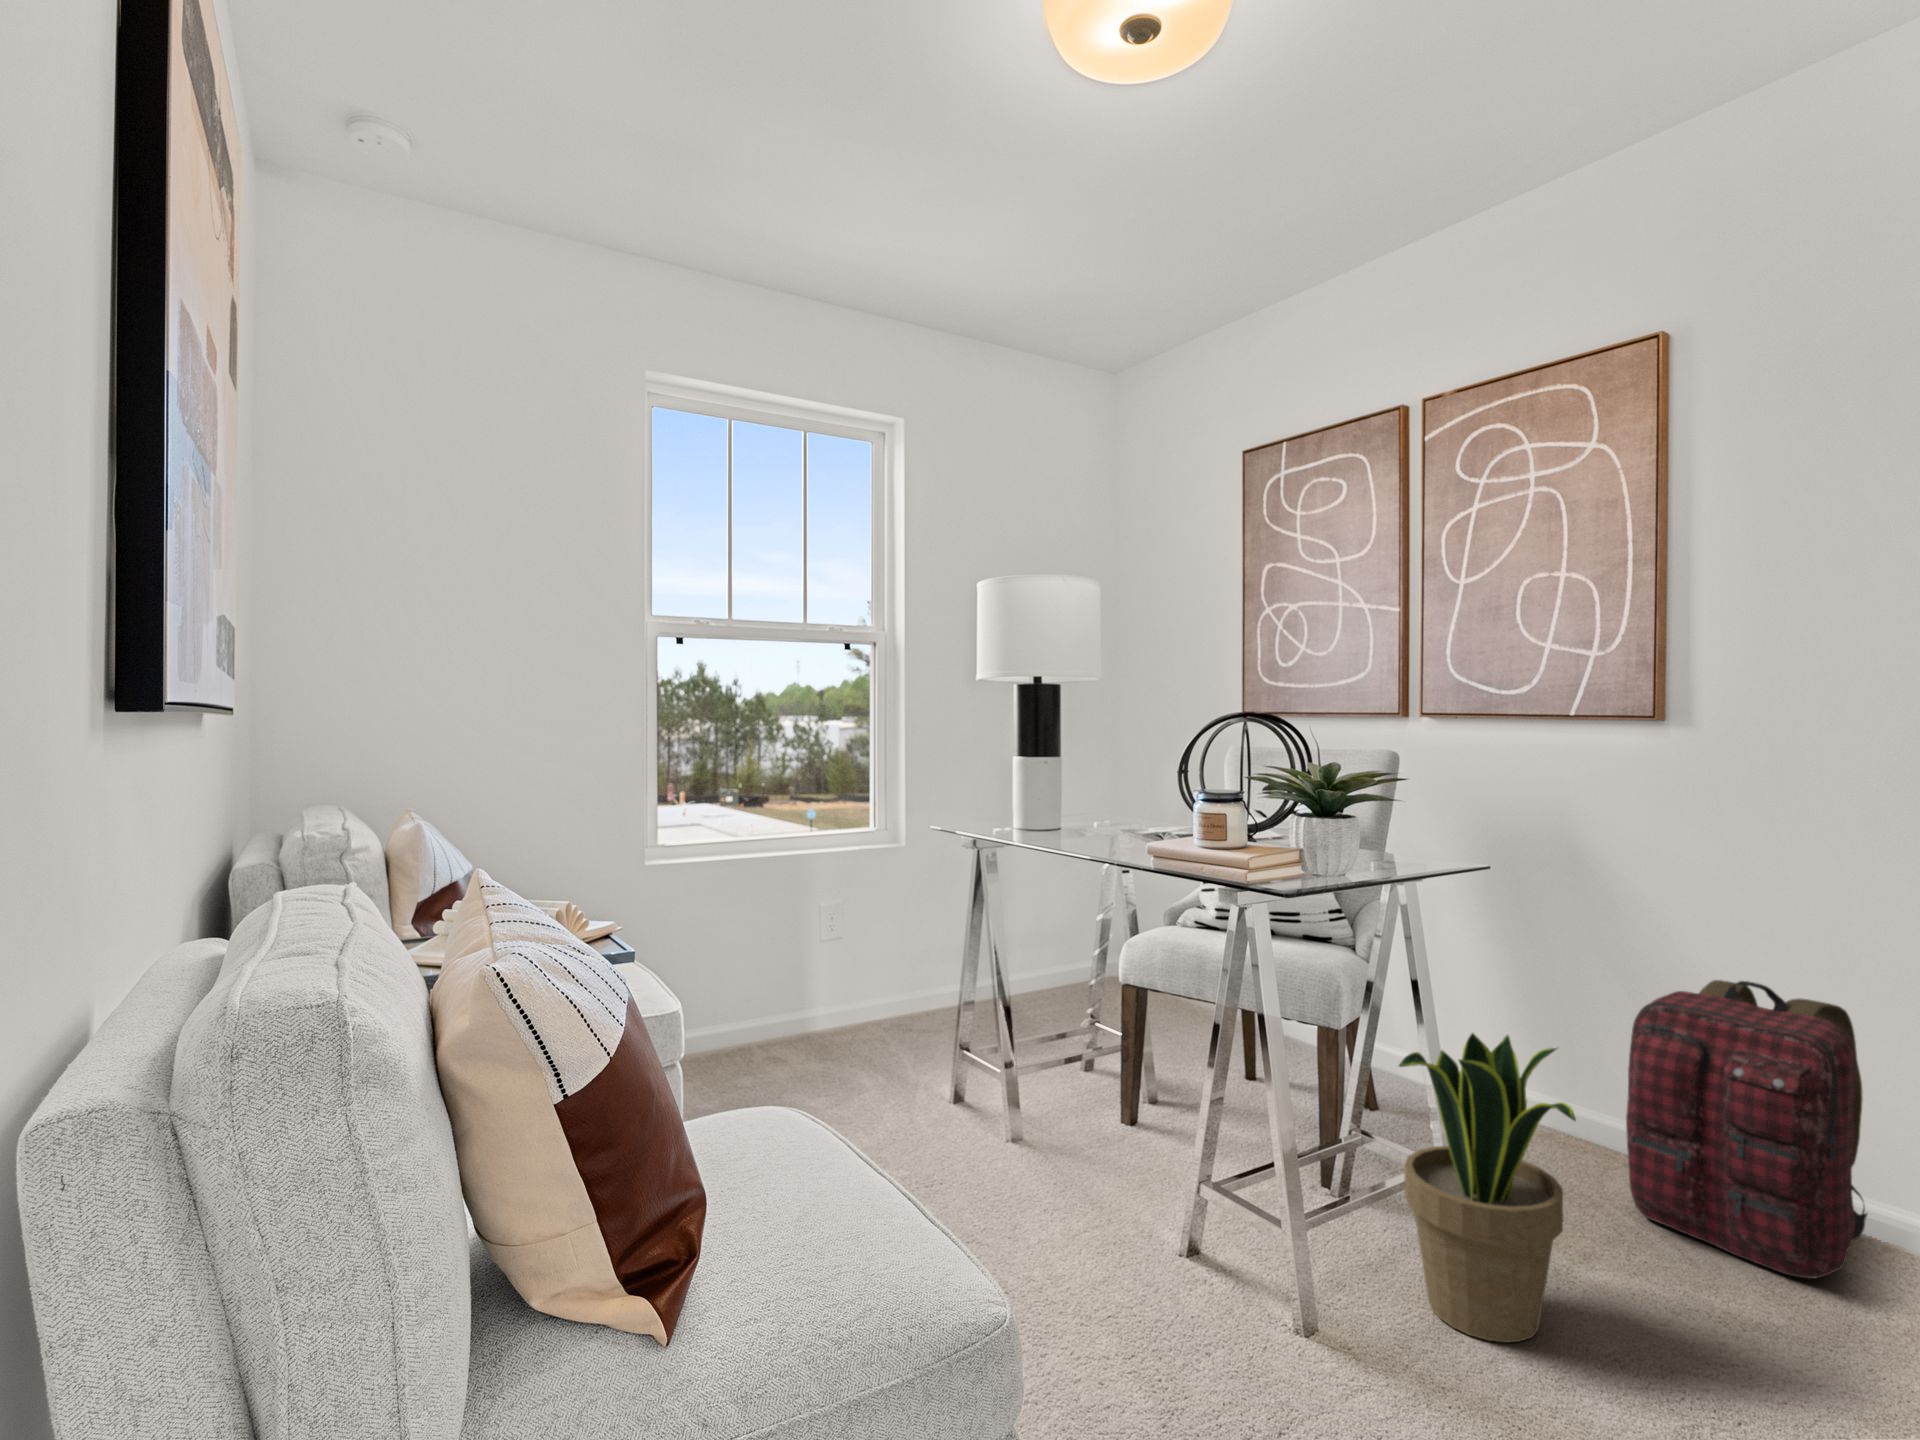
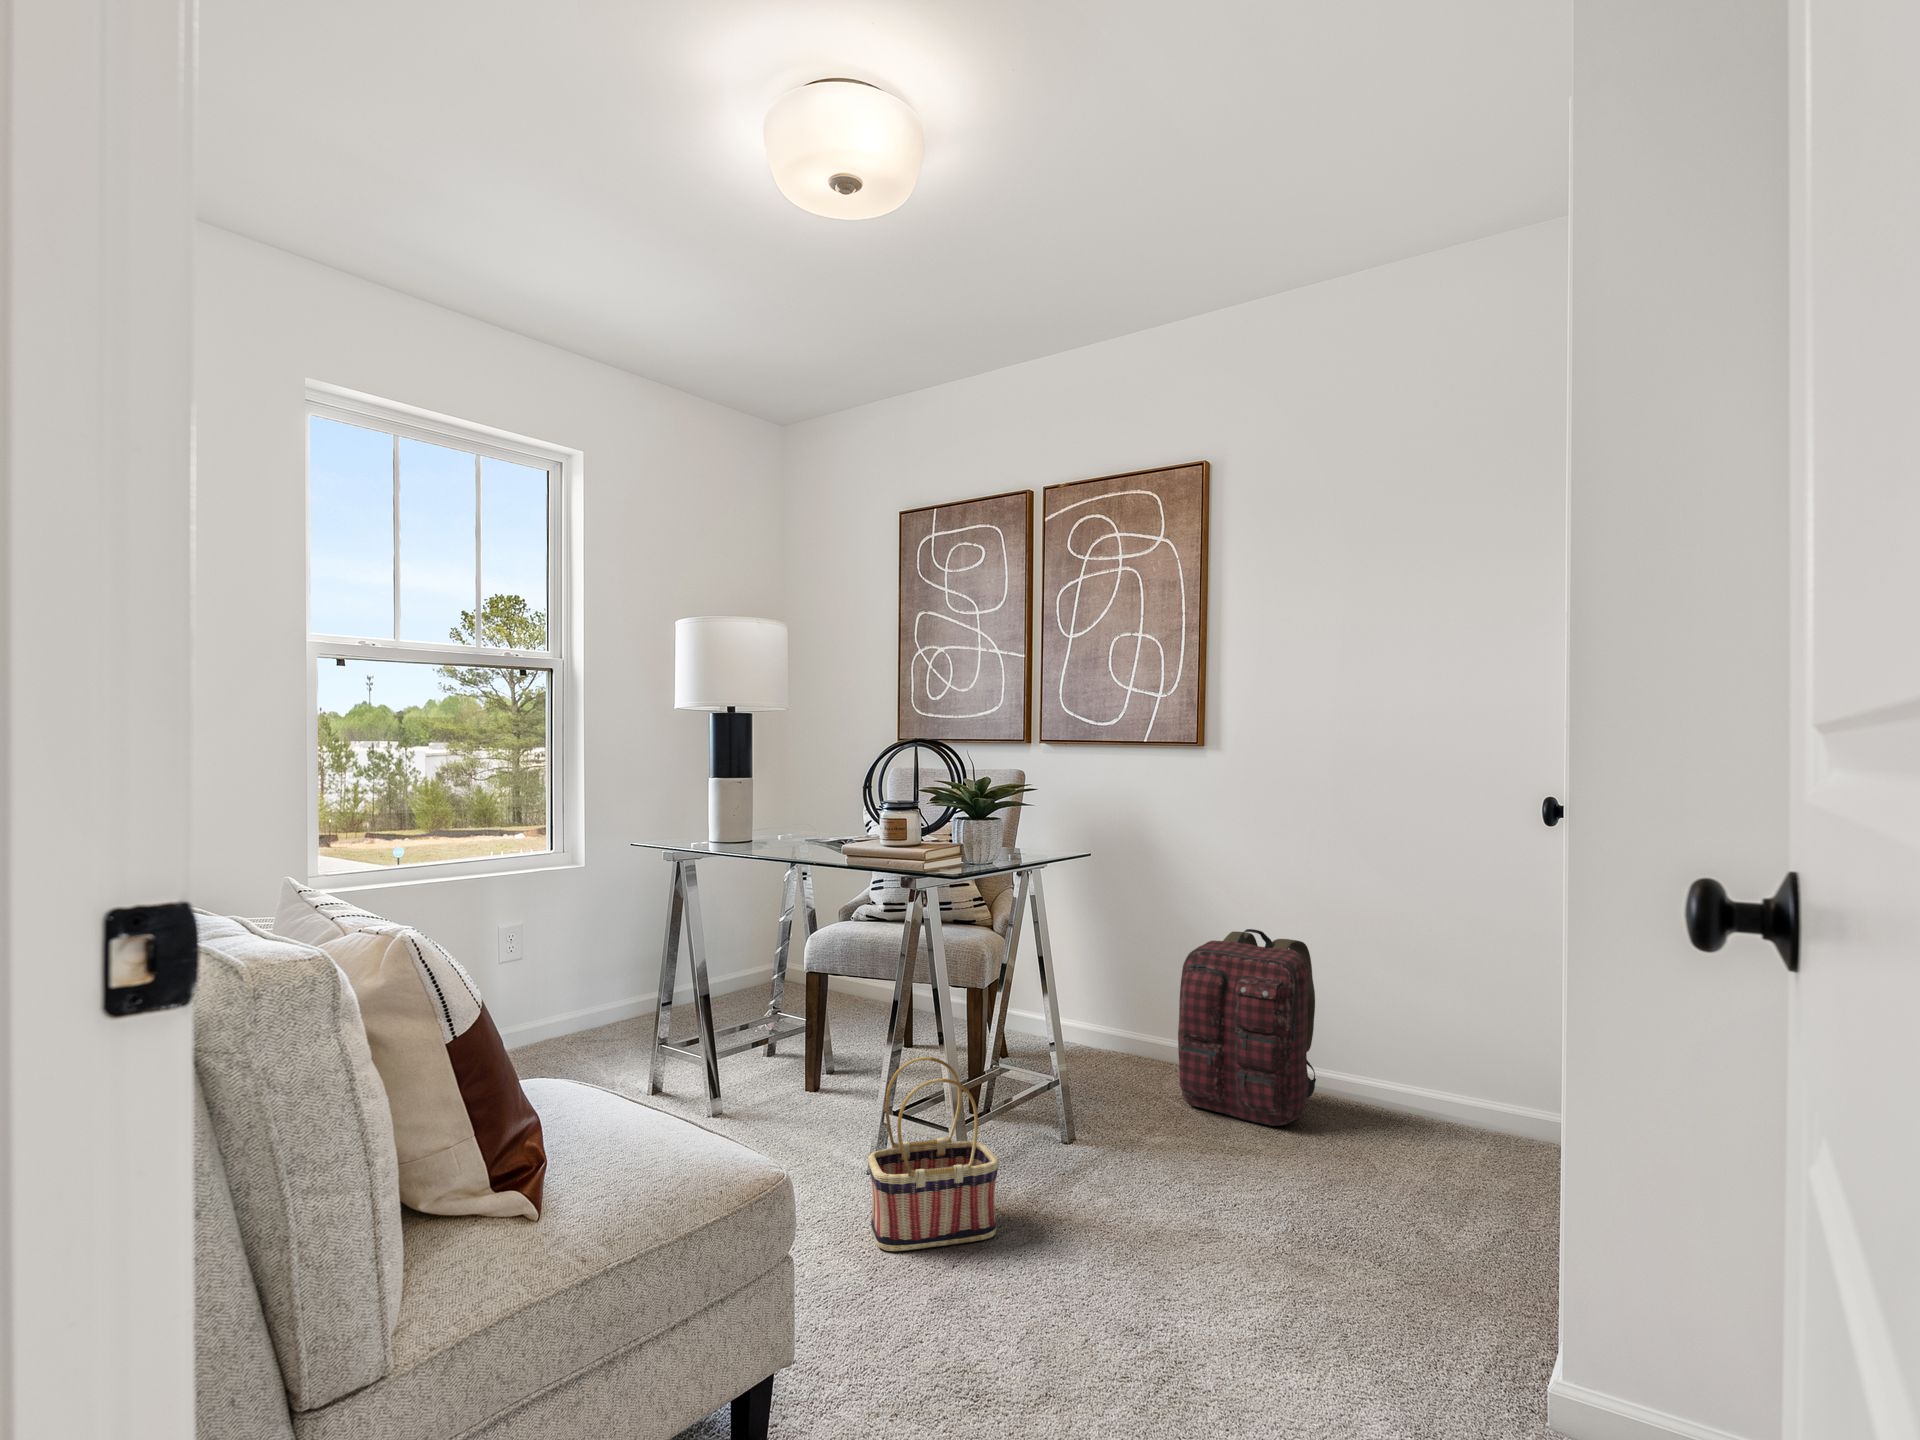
potted plant: present [1399,1033,1576,1342] -> none [1032,971,1145,1191]
basket: none [1167,1130,1347,1396] -> present [868,1057,999,1251]

